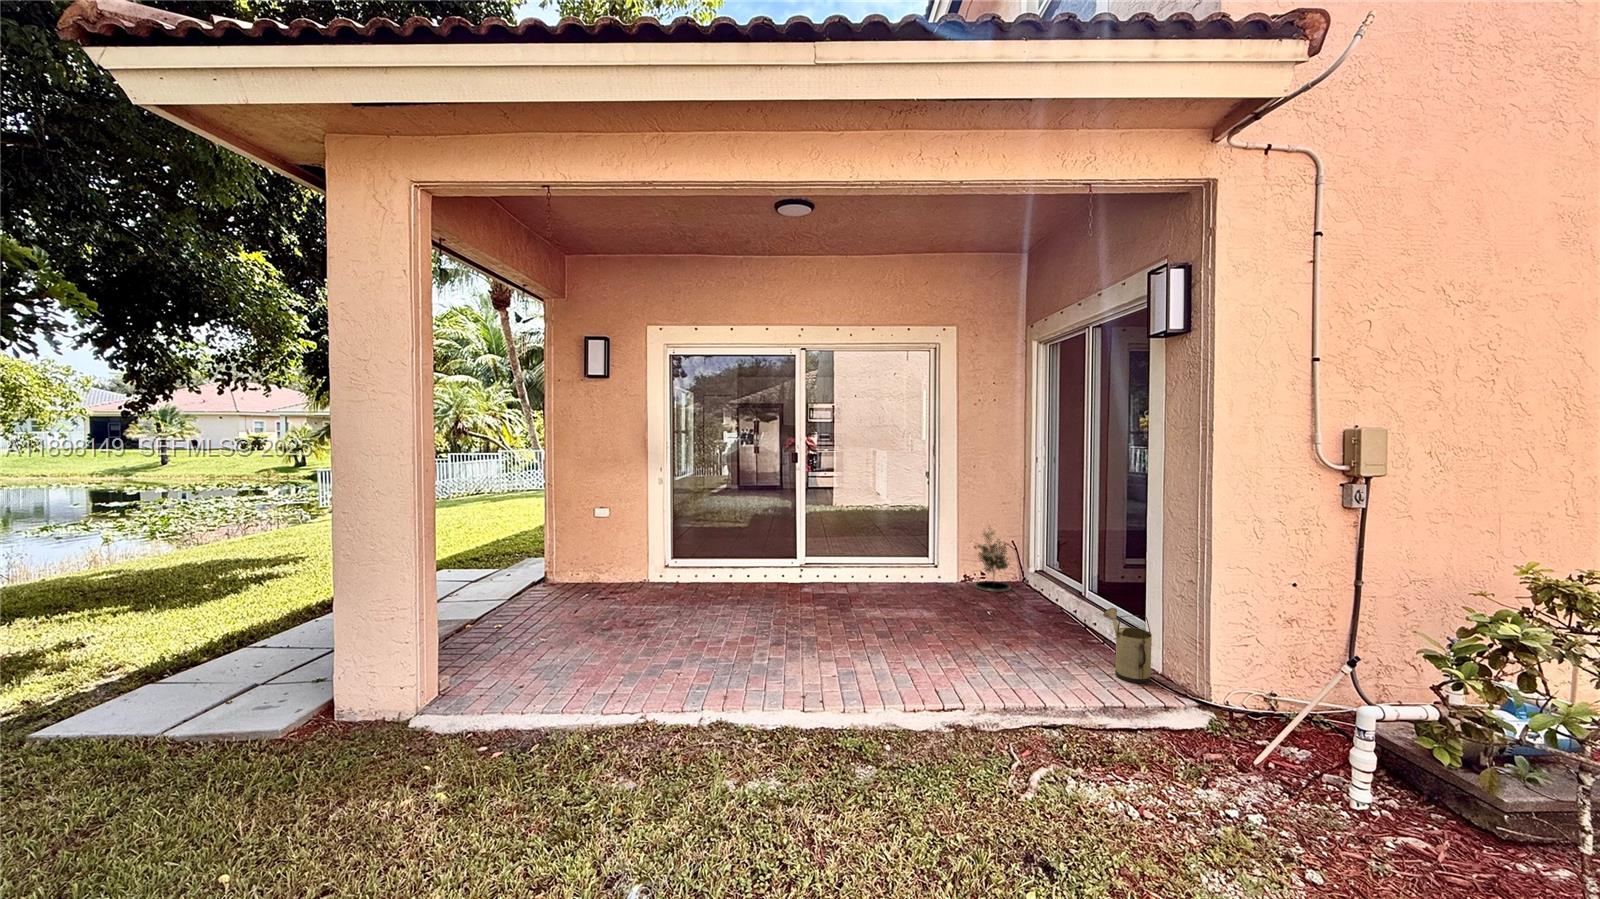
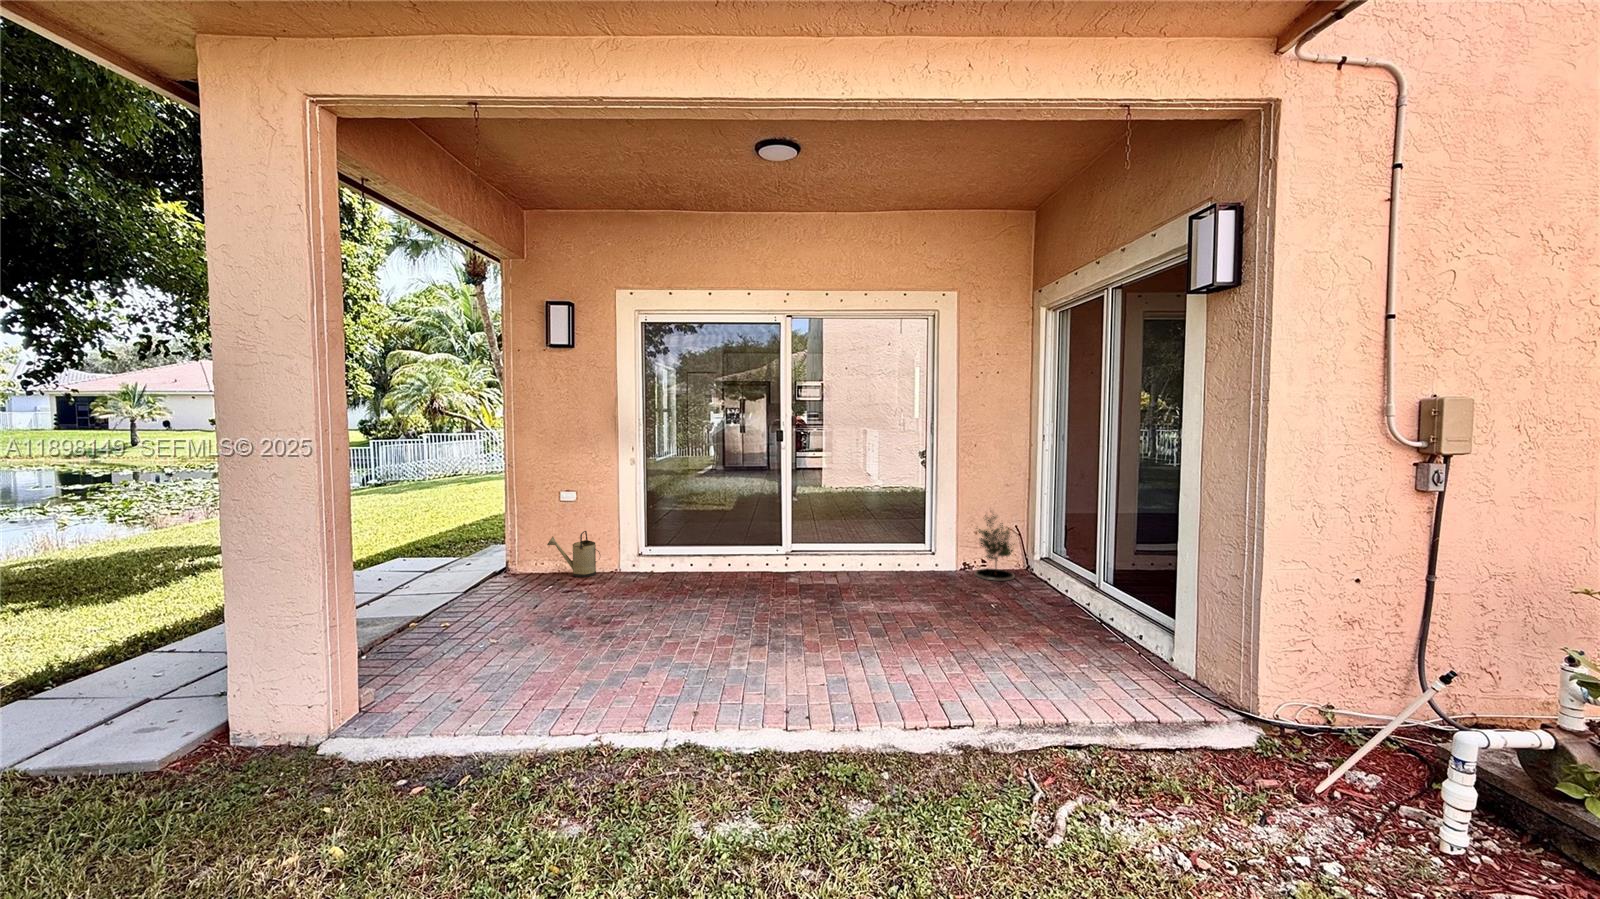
watering can: present [1103,608,1152,683] -> present [547,531,600,577]

